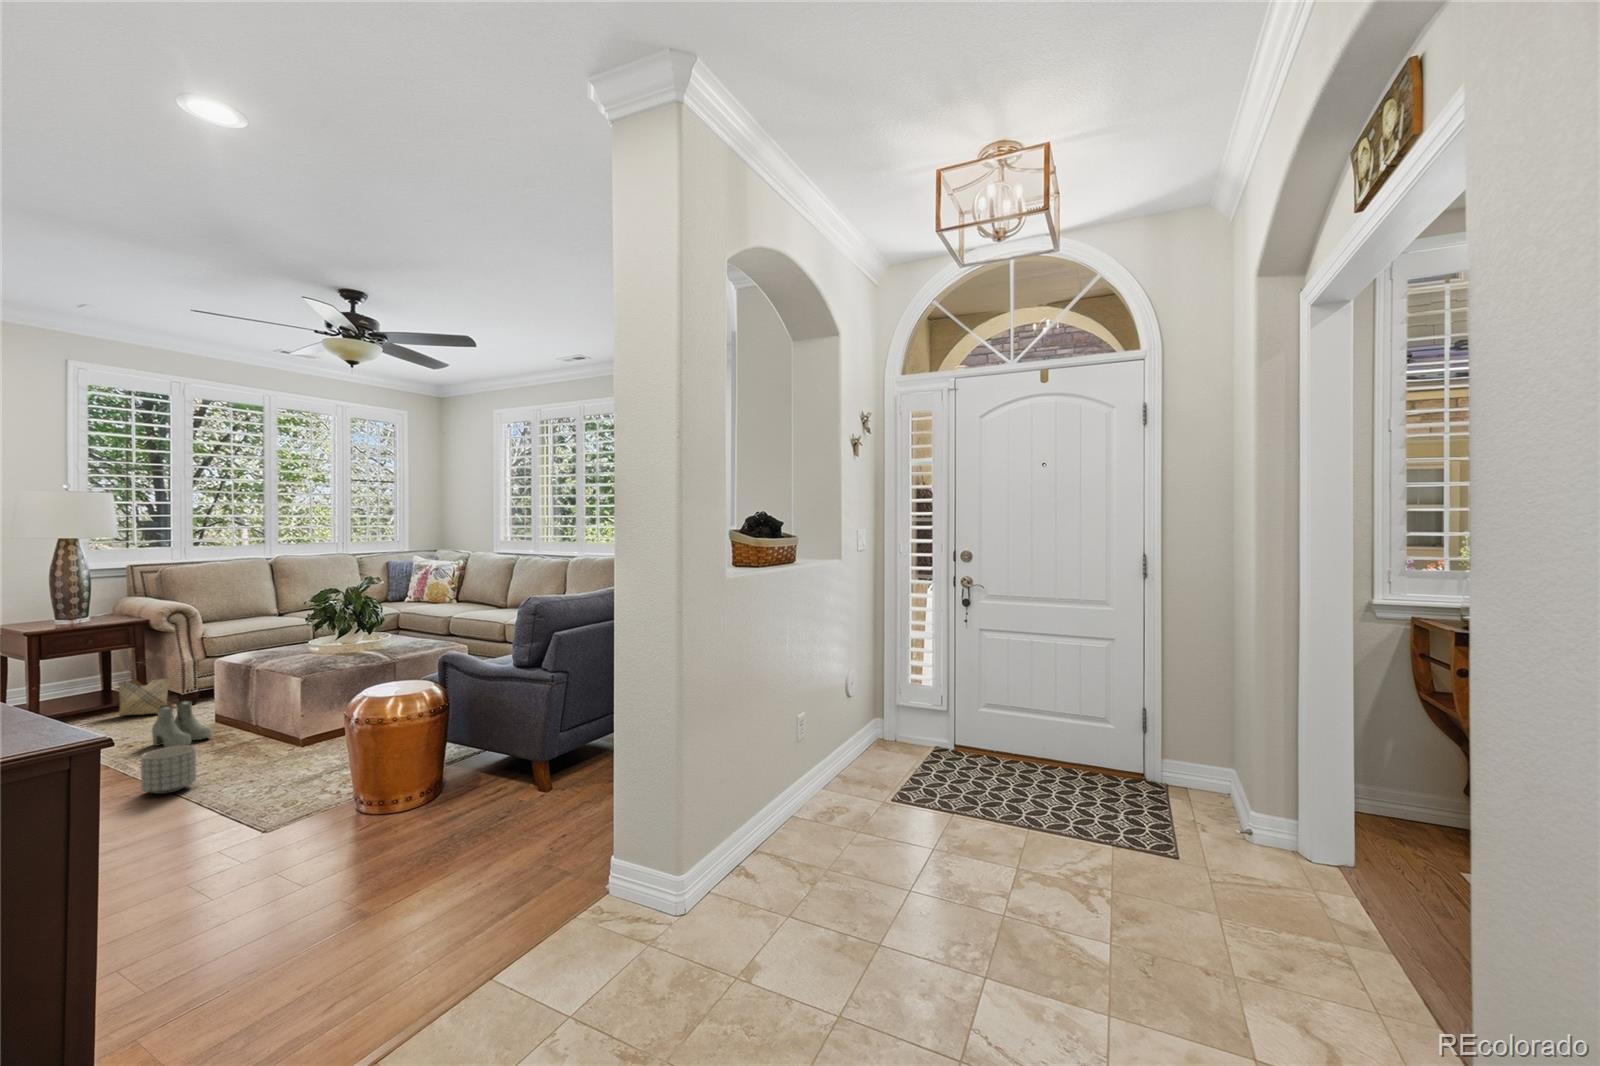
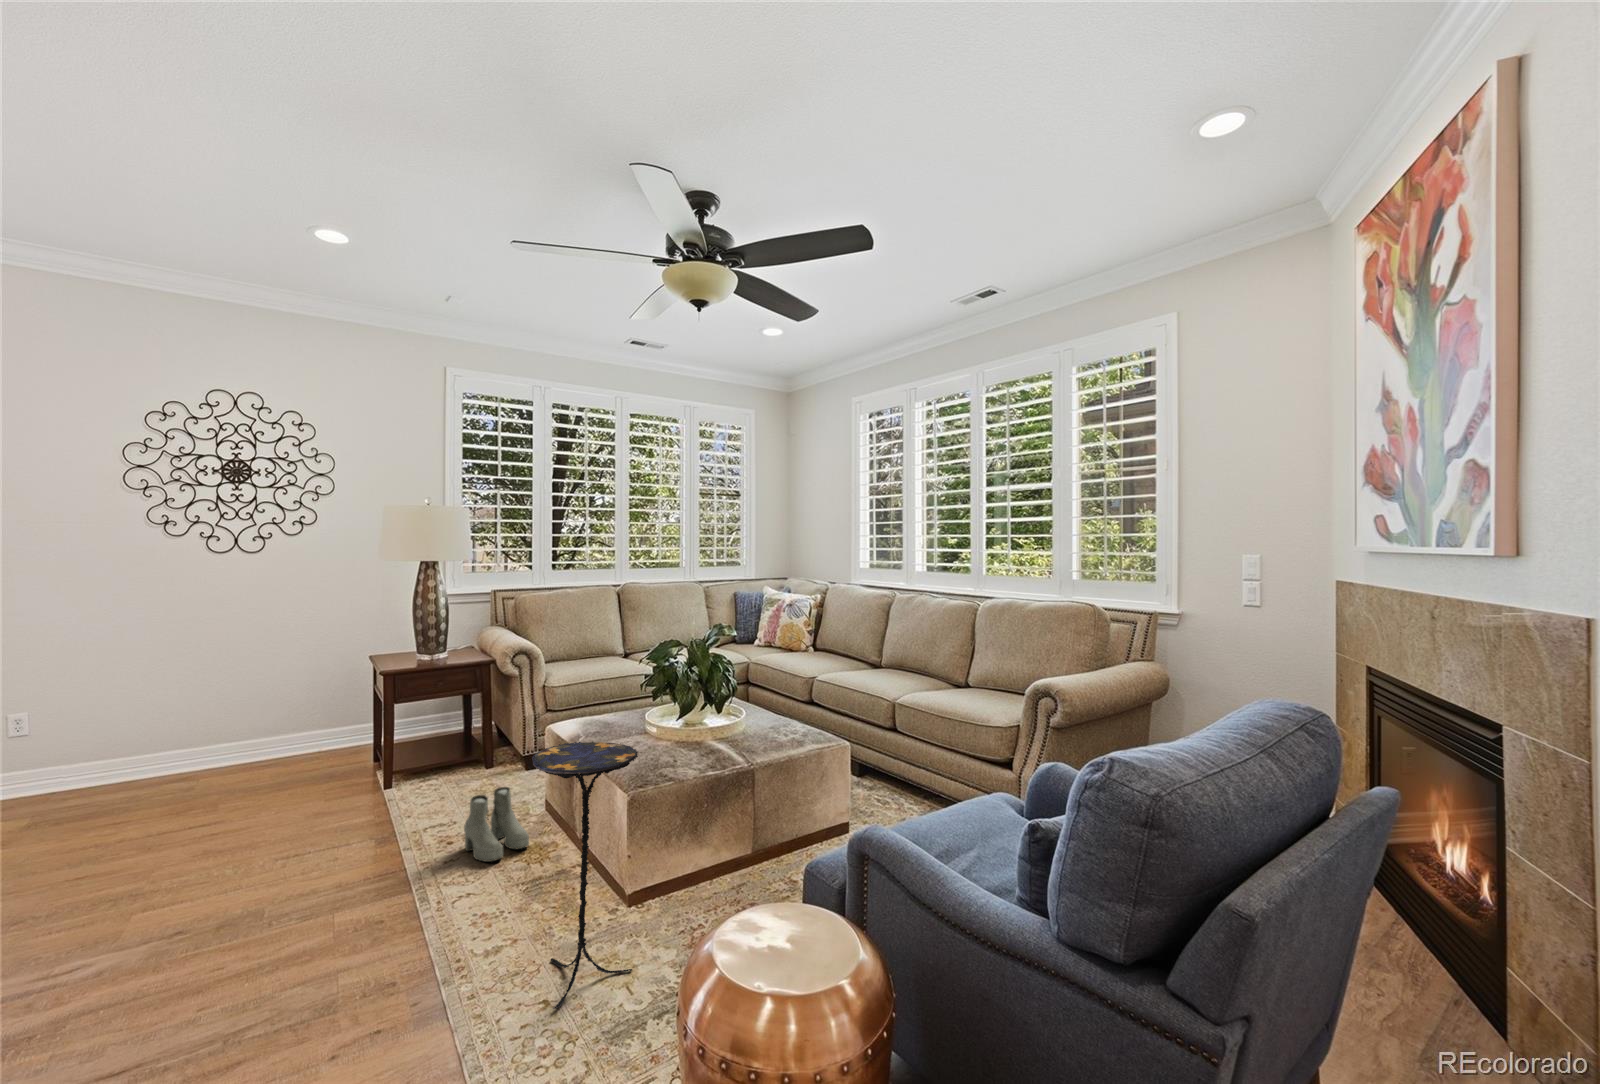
side table: none [235,639,310,782] -> present [532,742,638,1009]
woven basket: present [118,678,170,716] -> none [457,709,508,778]
planter: present [141,745,196,794] -> none [395,910,474,1006]

